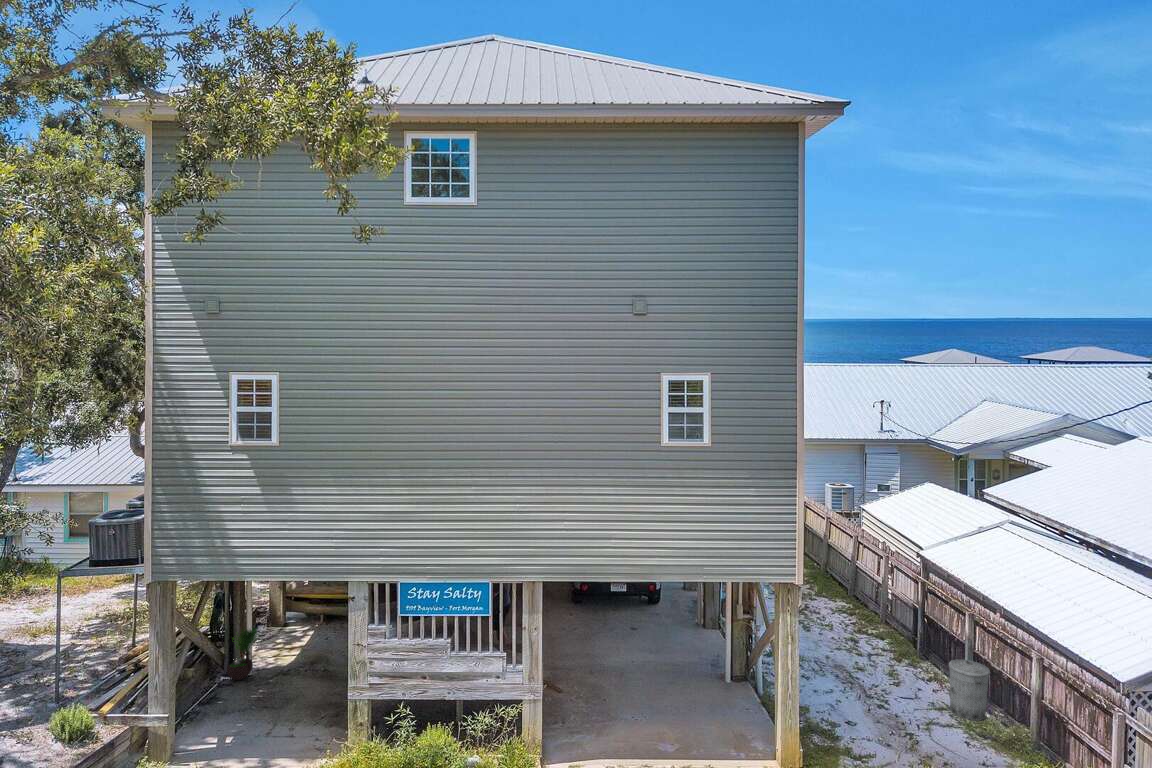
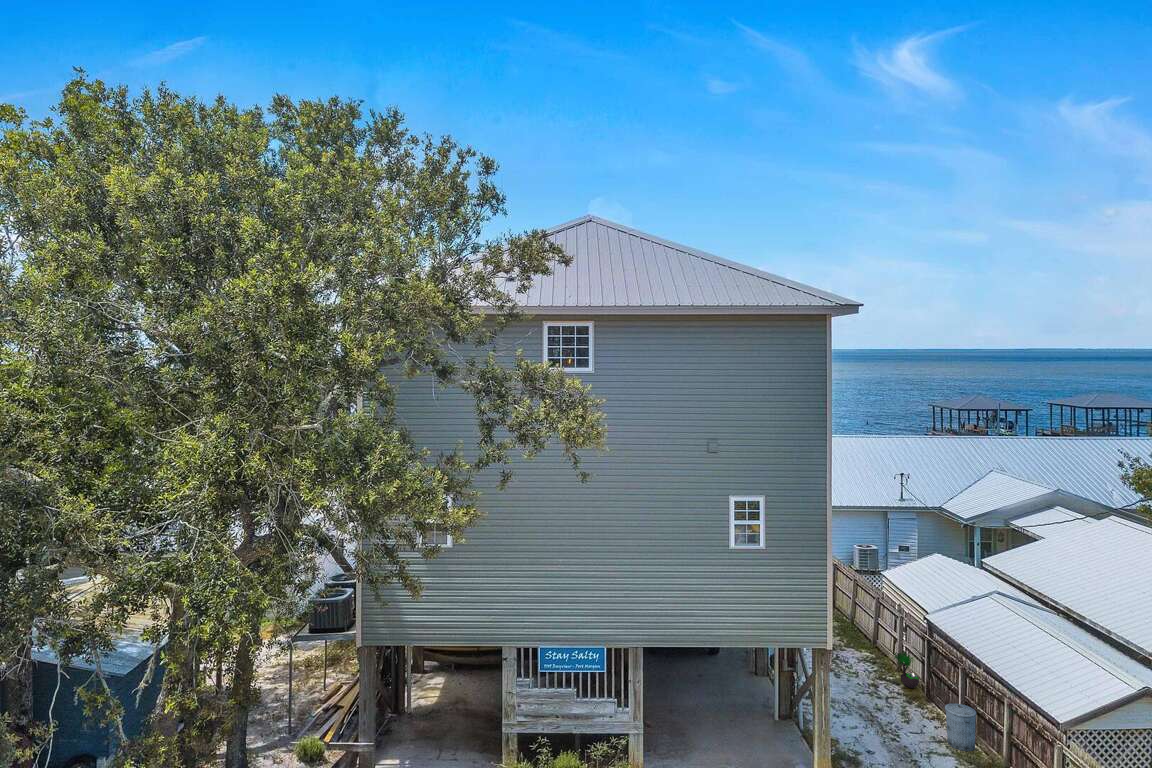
potted tree: present [227,628,257,680] -> present [894,652,919,688]

